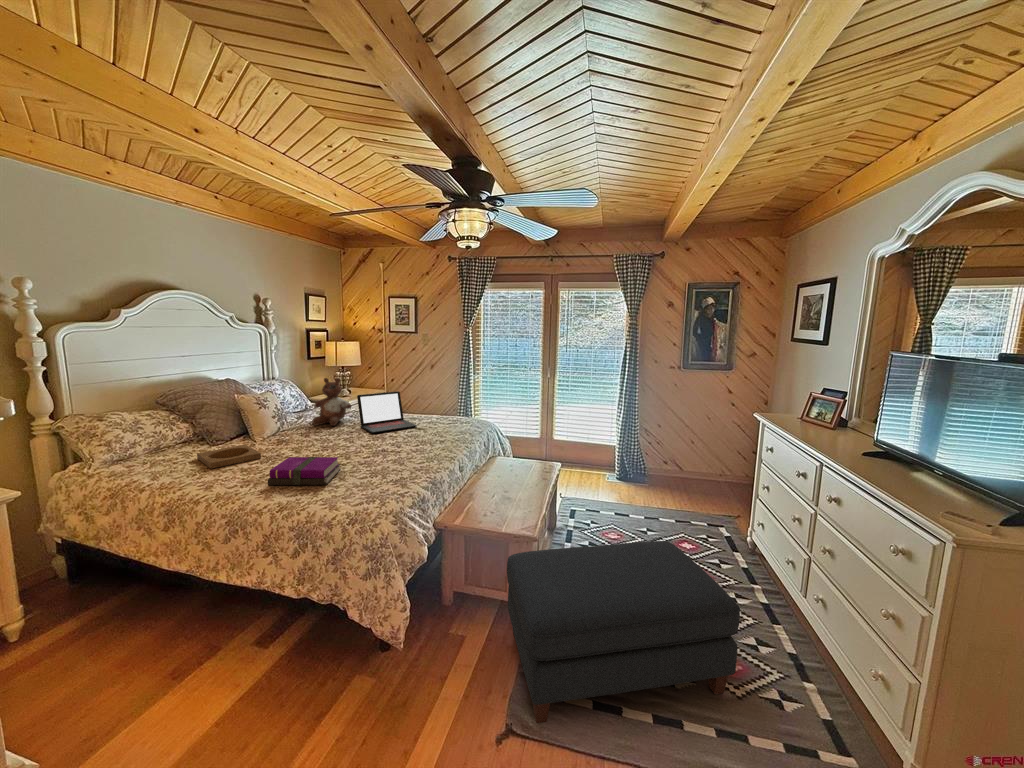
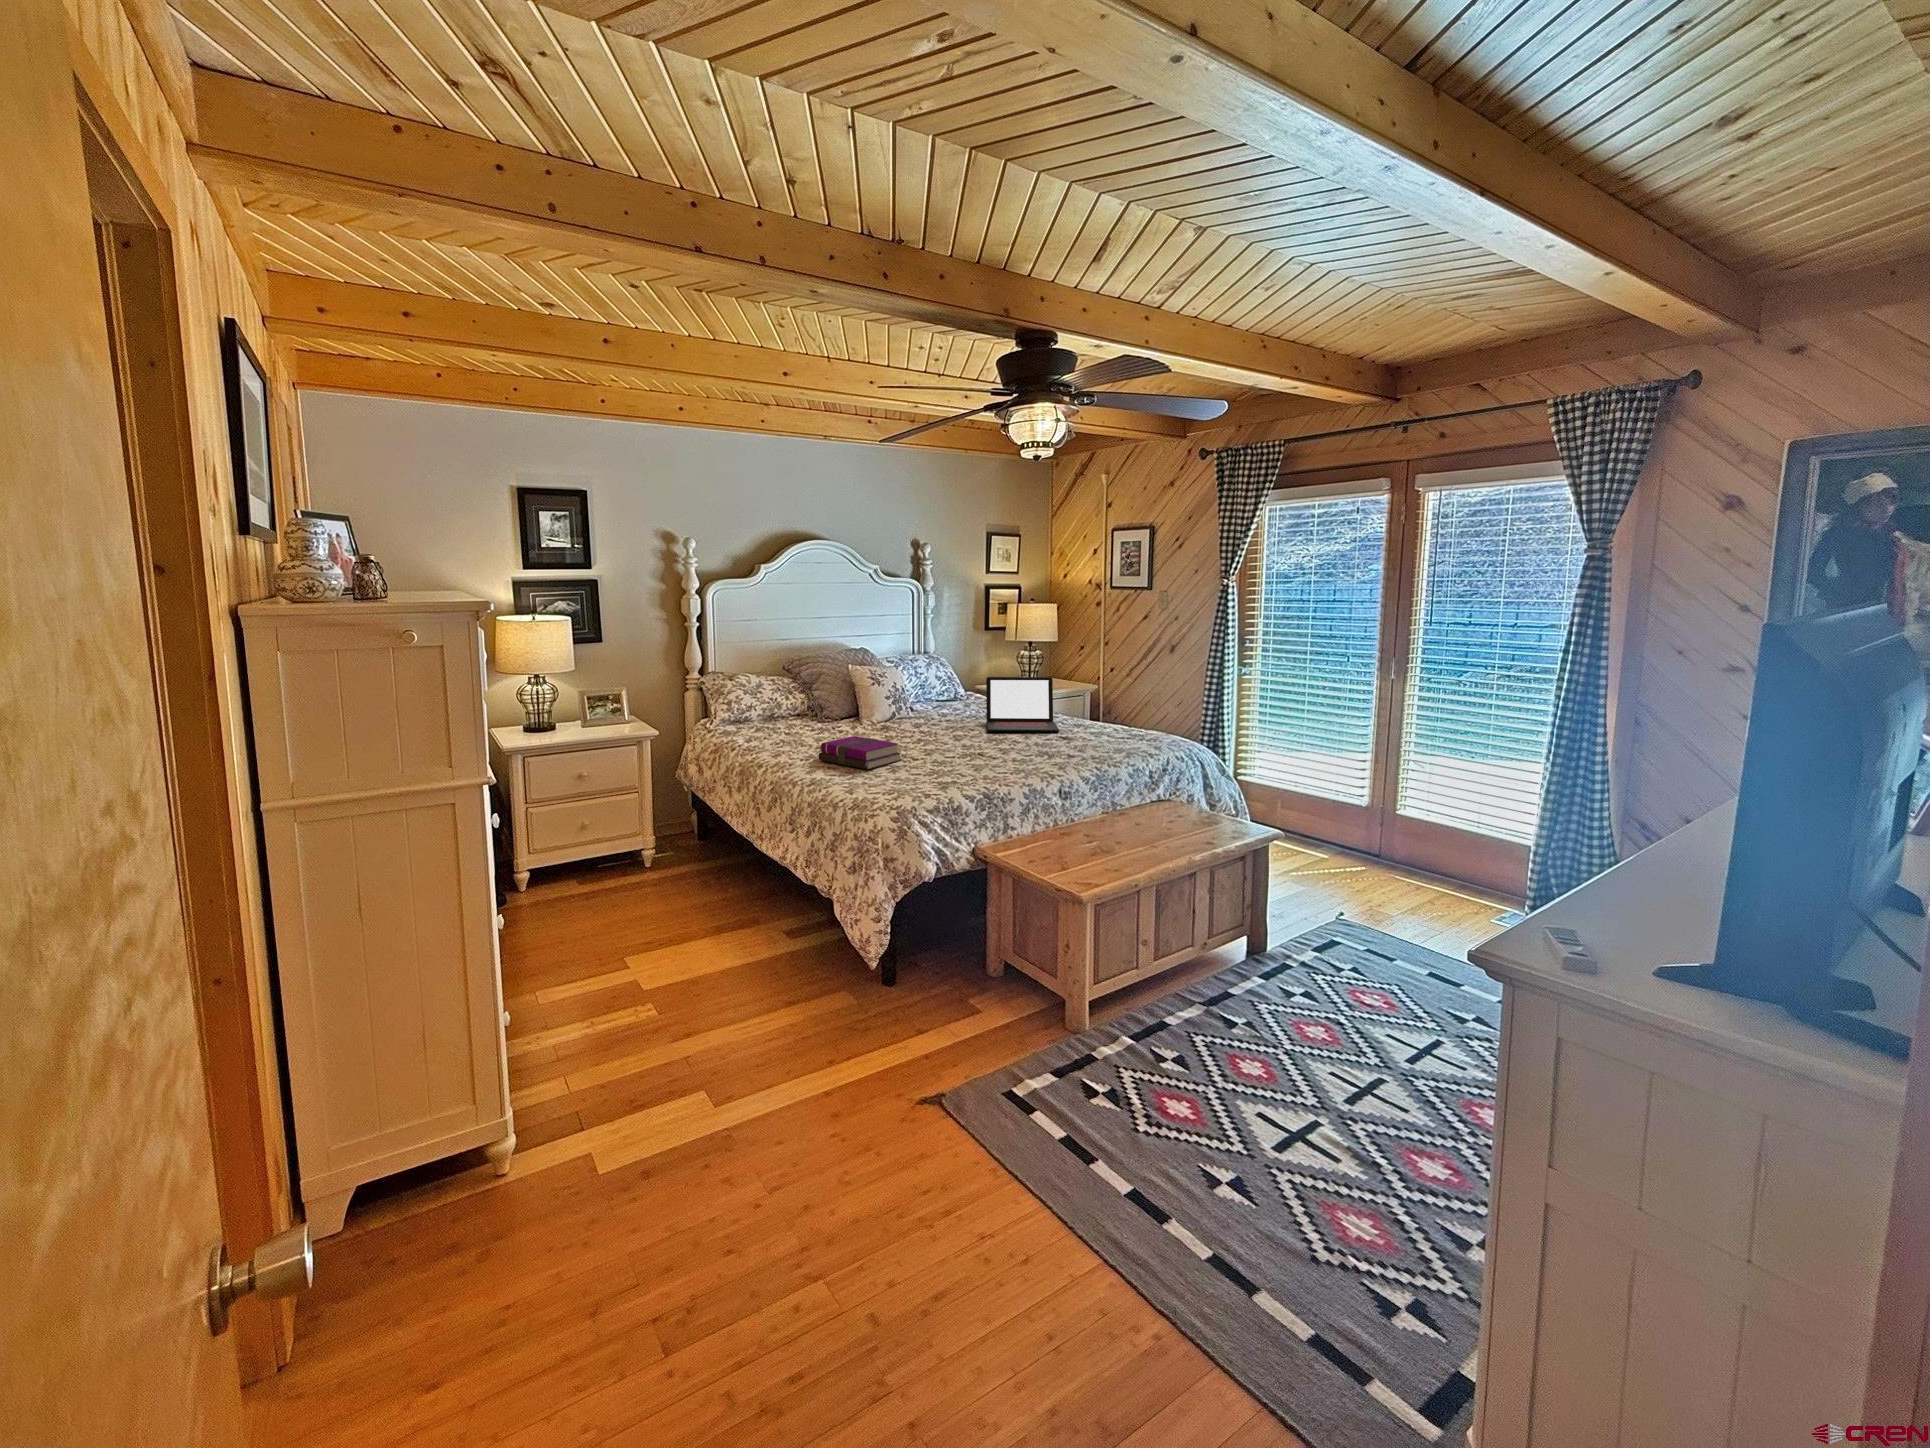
stuffed bear: present [312,378,351,426] -> none [934,651,985,718]
tray: present [197,445,261,468] -> none [793,722,844,739]
ottoman: present [507,541,740,723] -> none [960,910,1343,1246]

